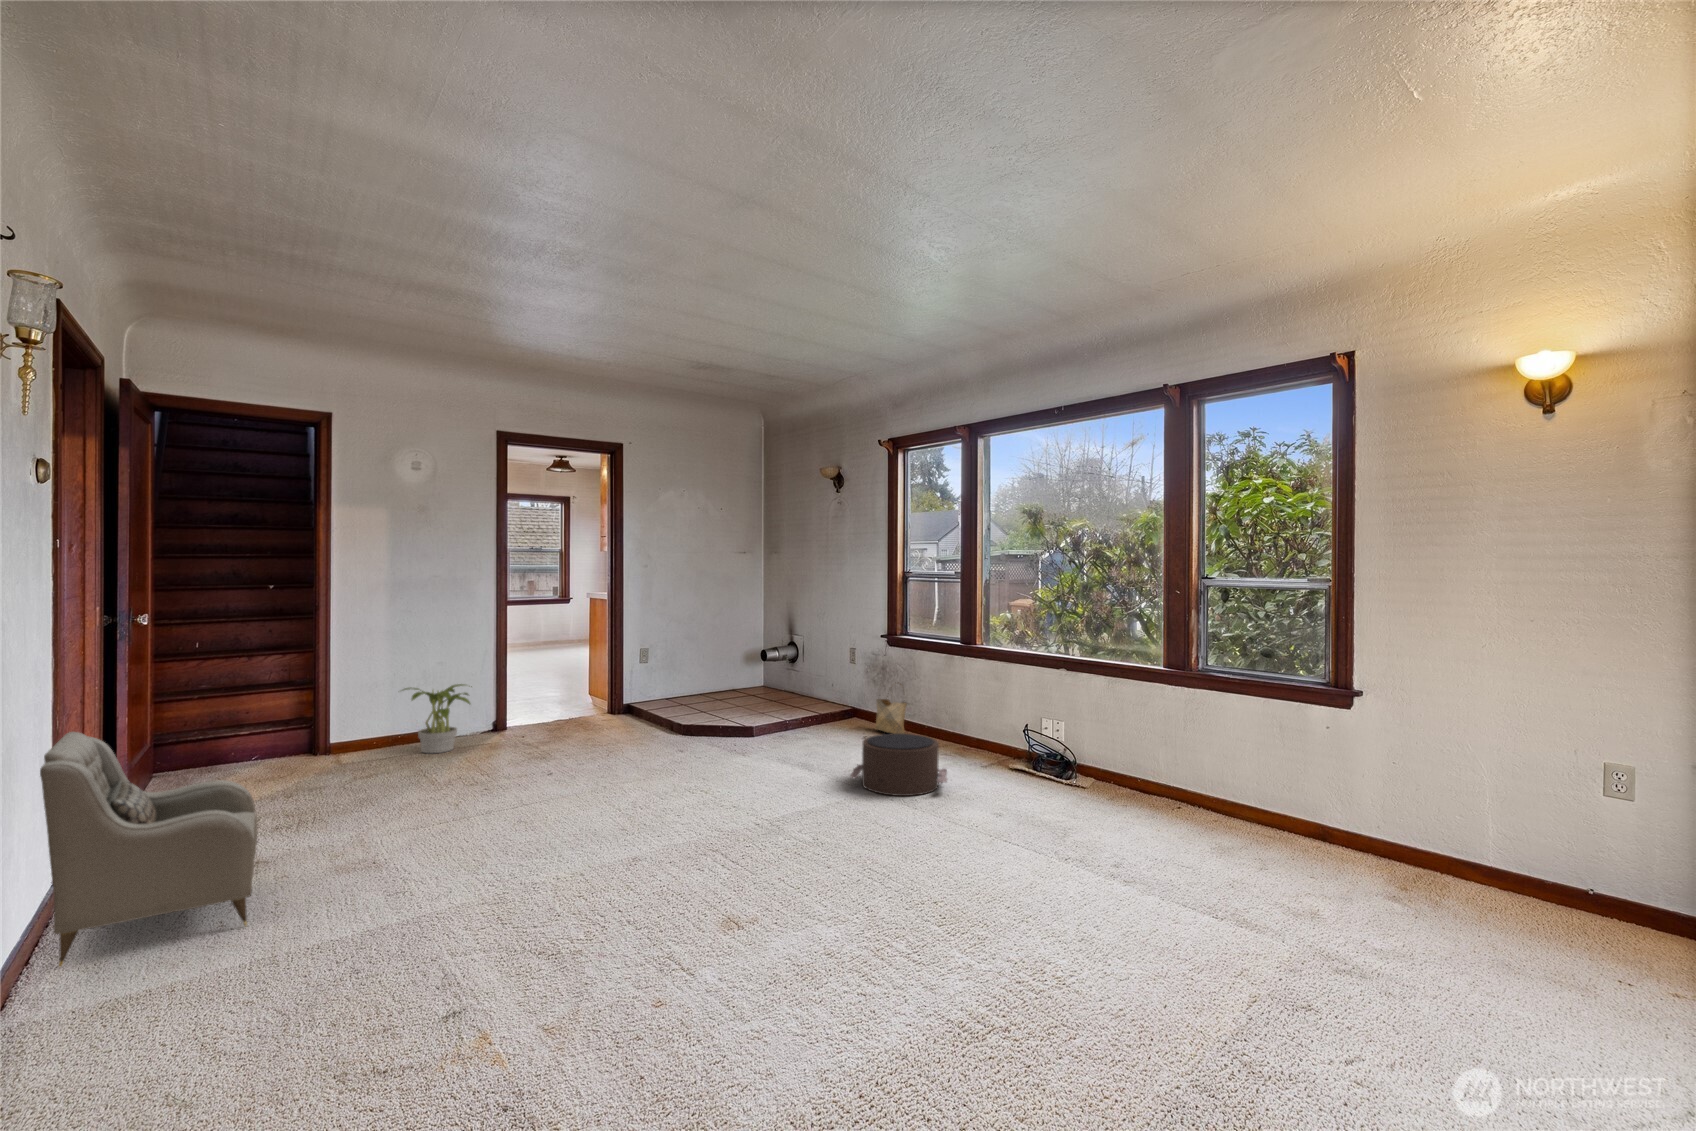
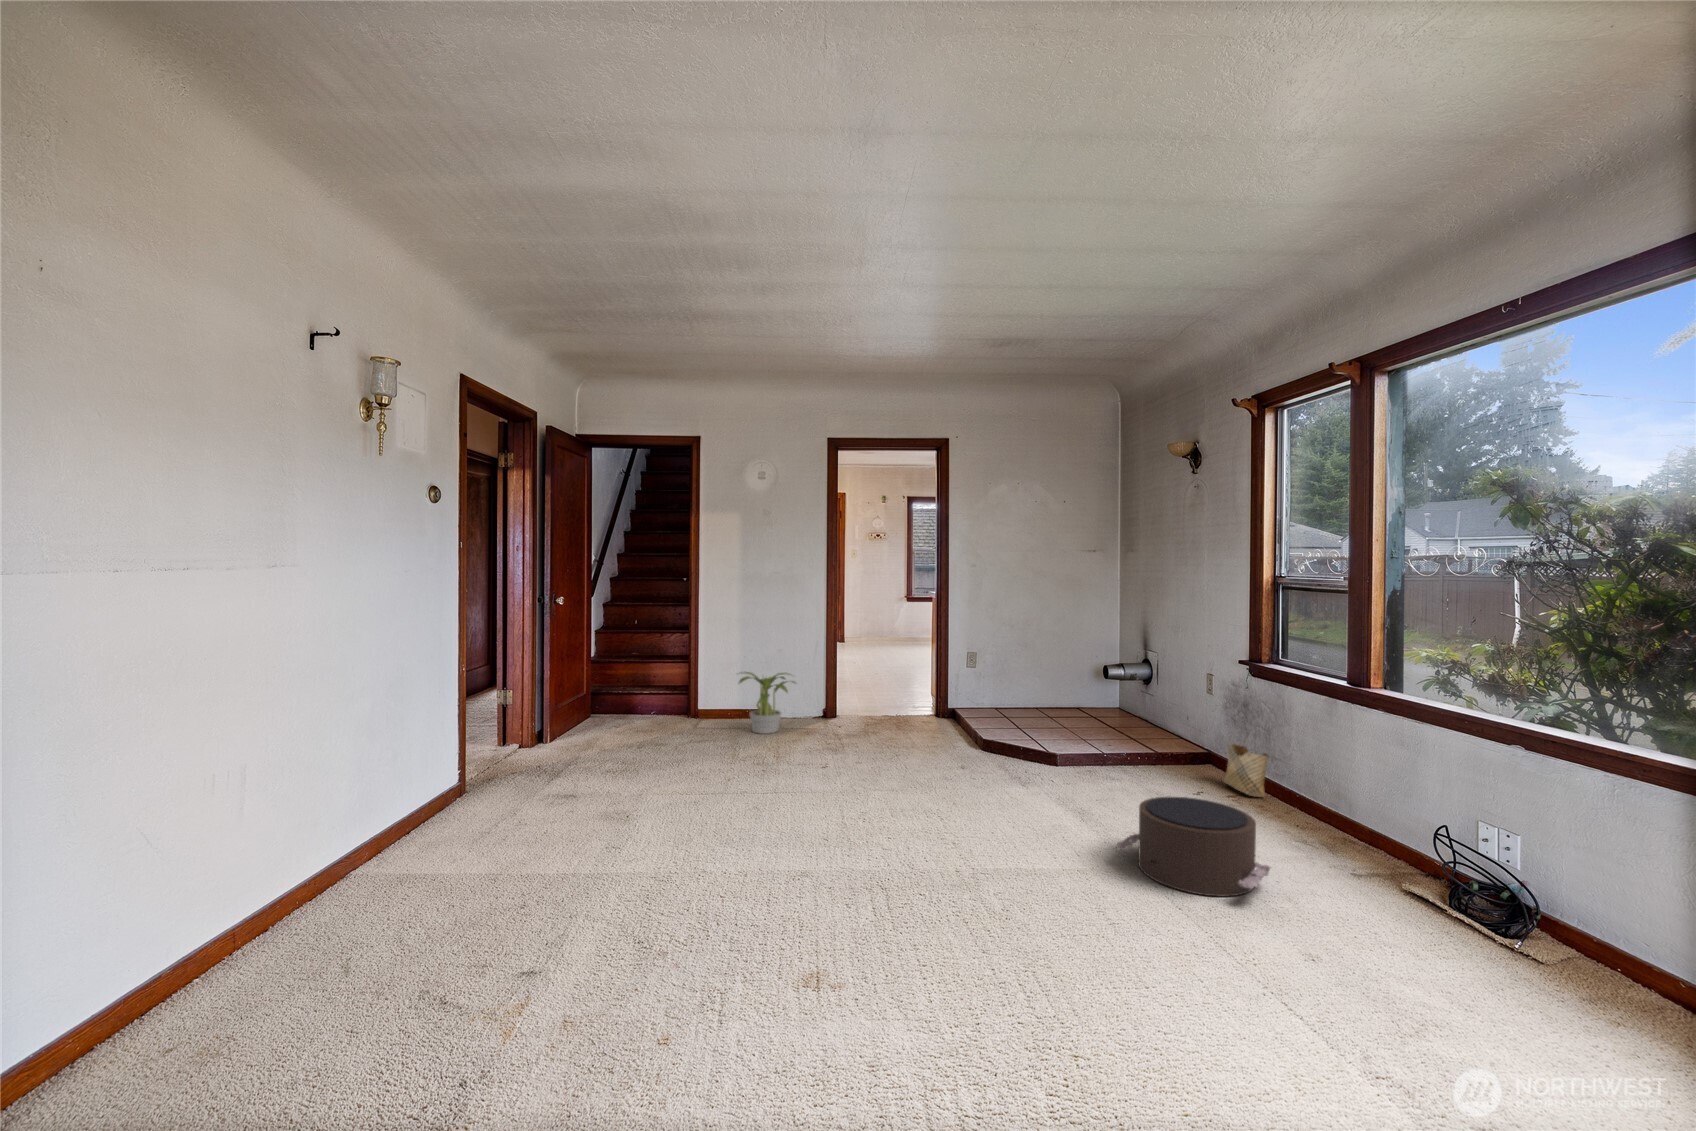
armchair: present [40,732,257,967] -> none [356,638,531,866]

